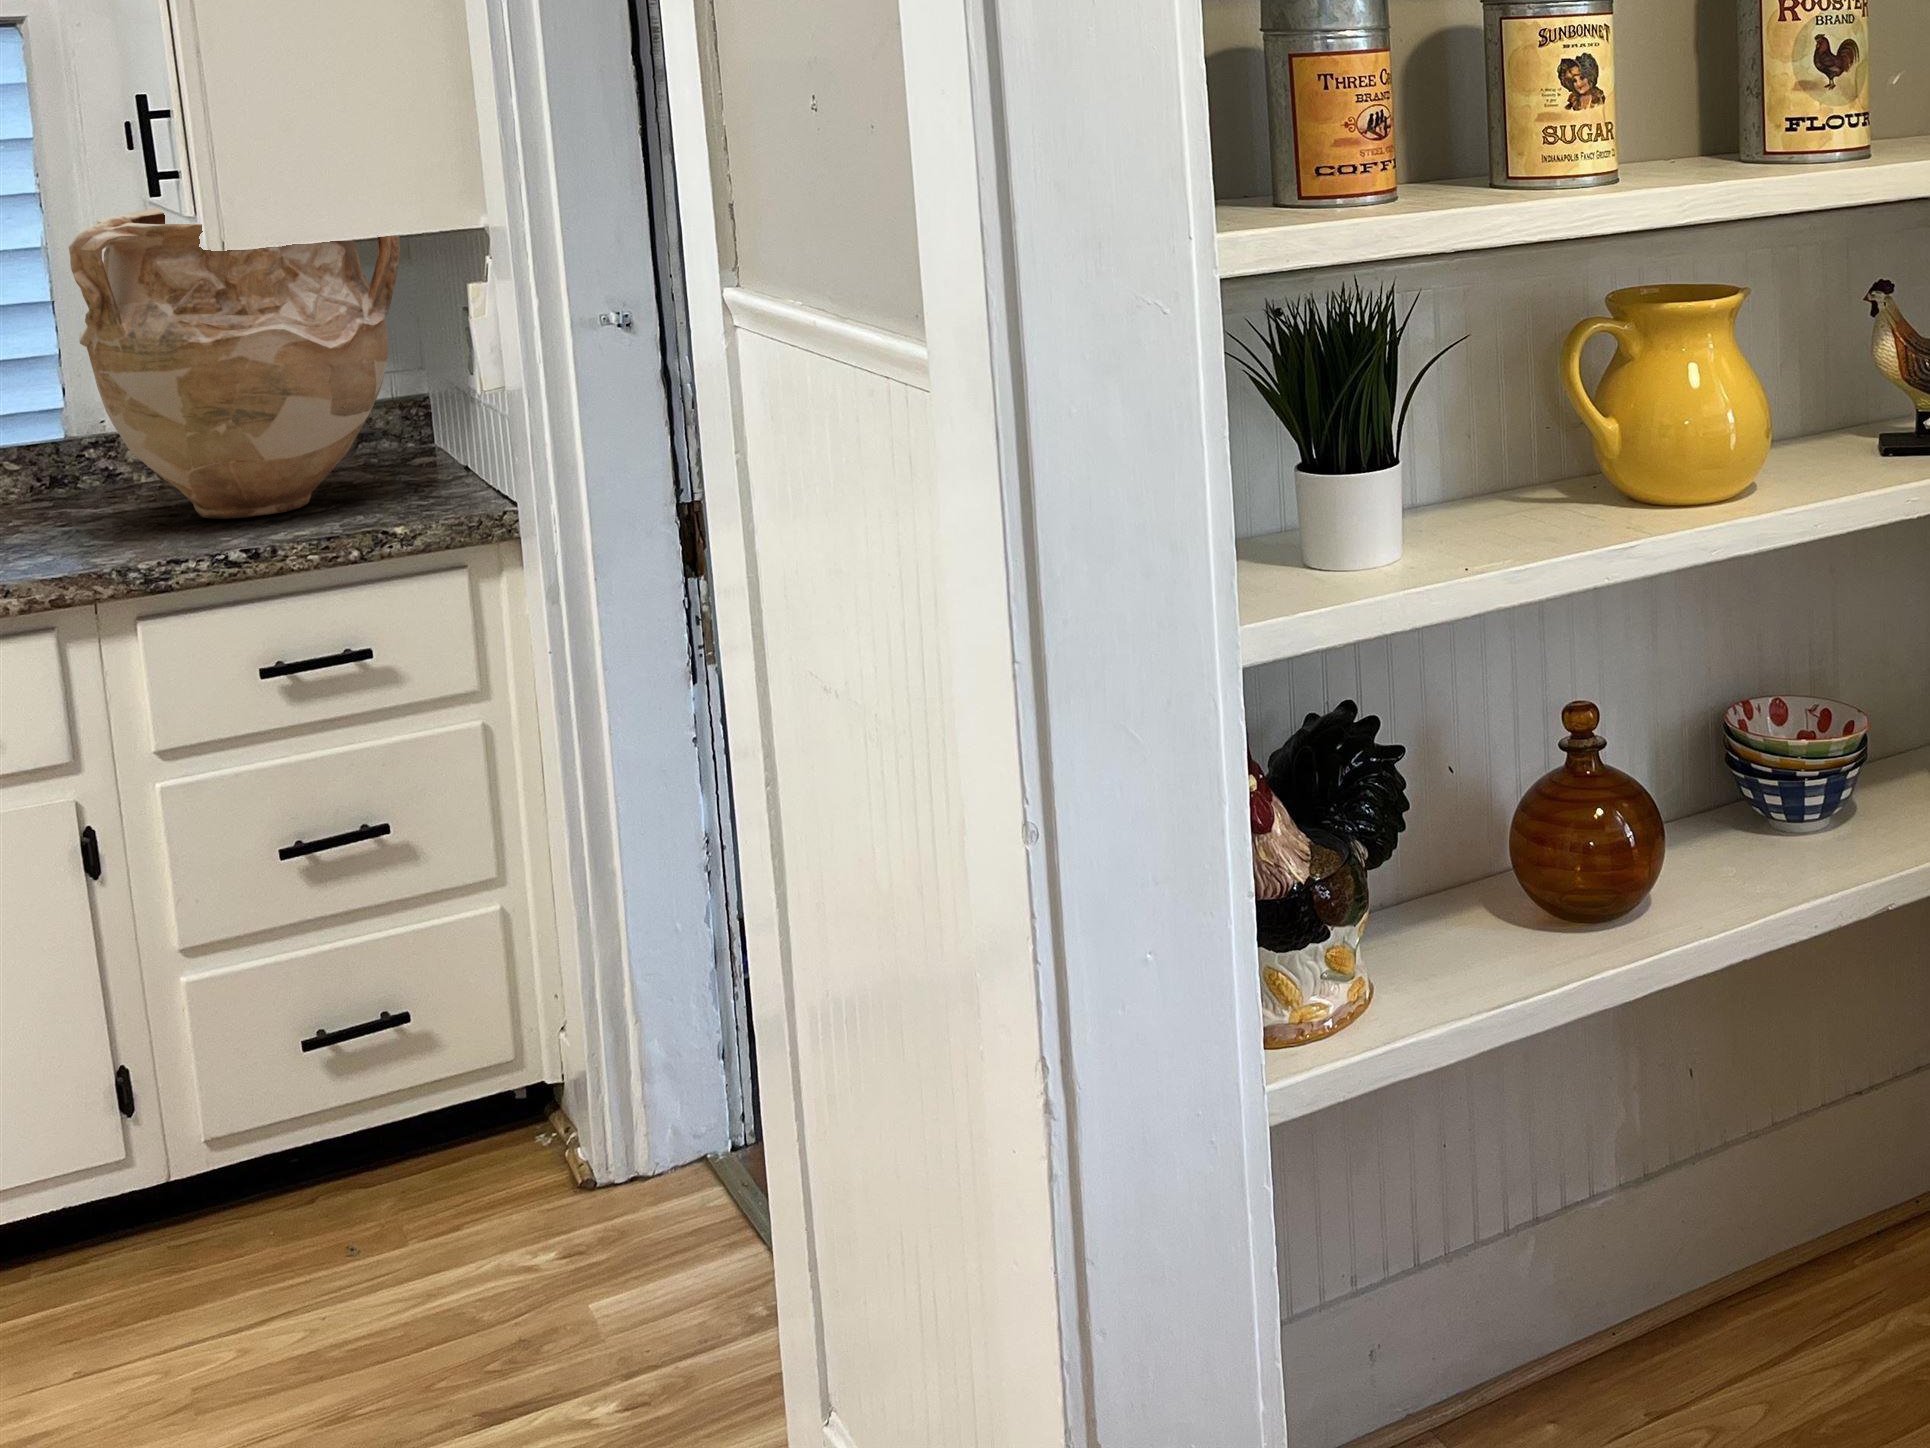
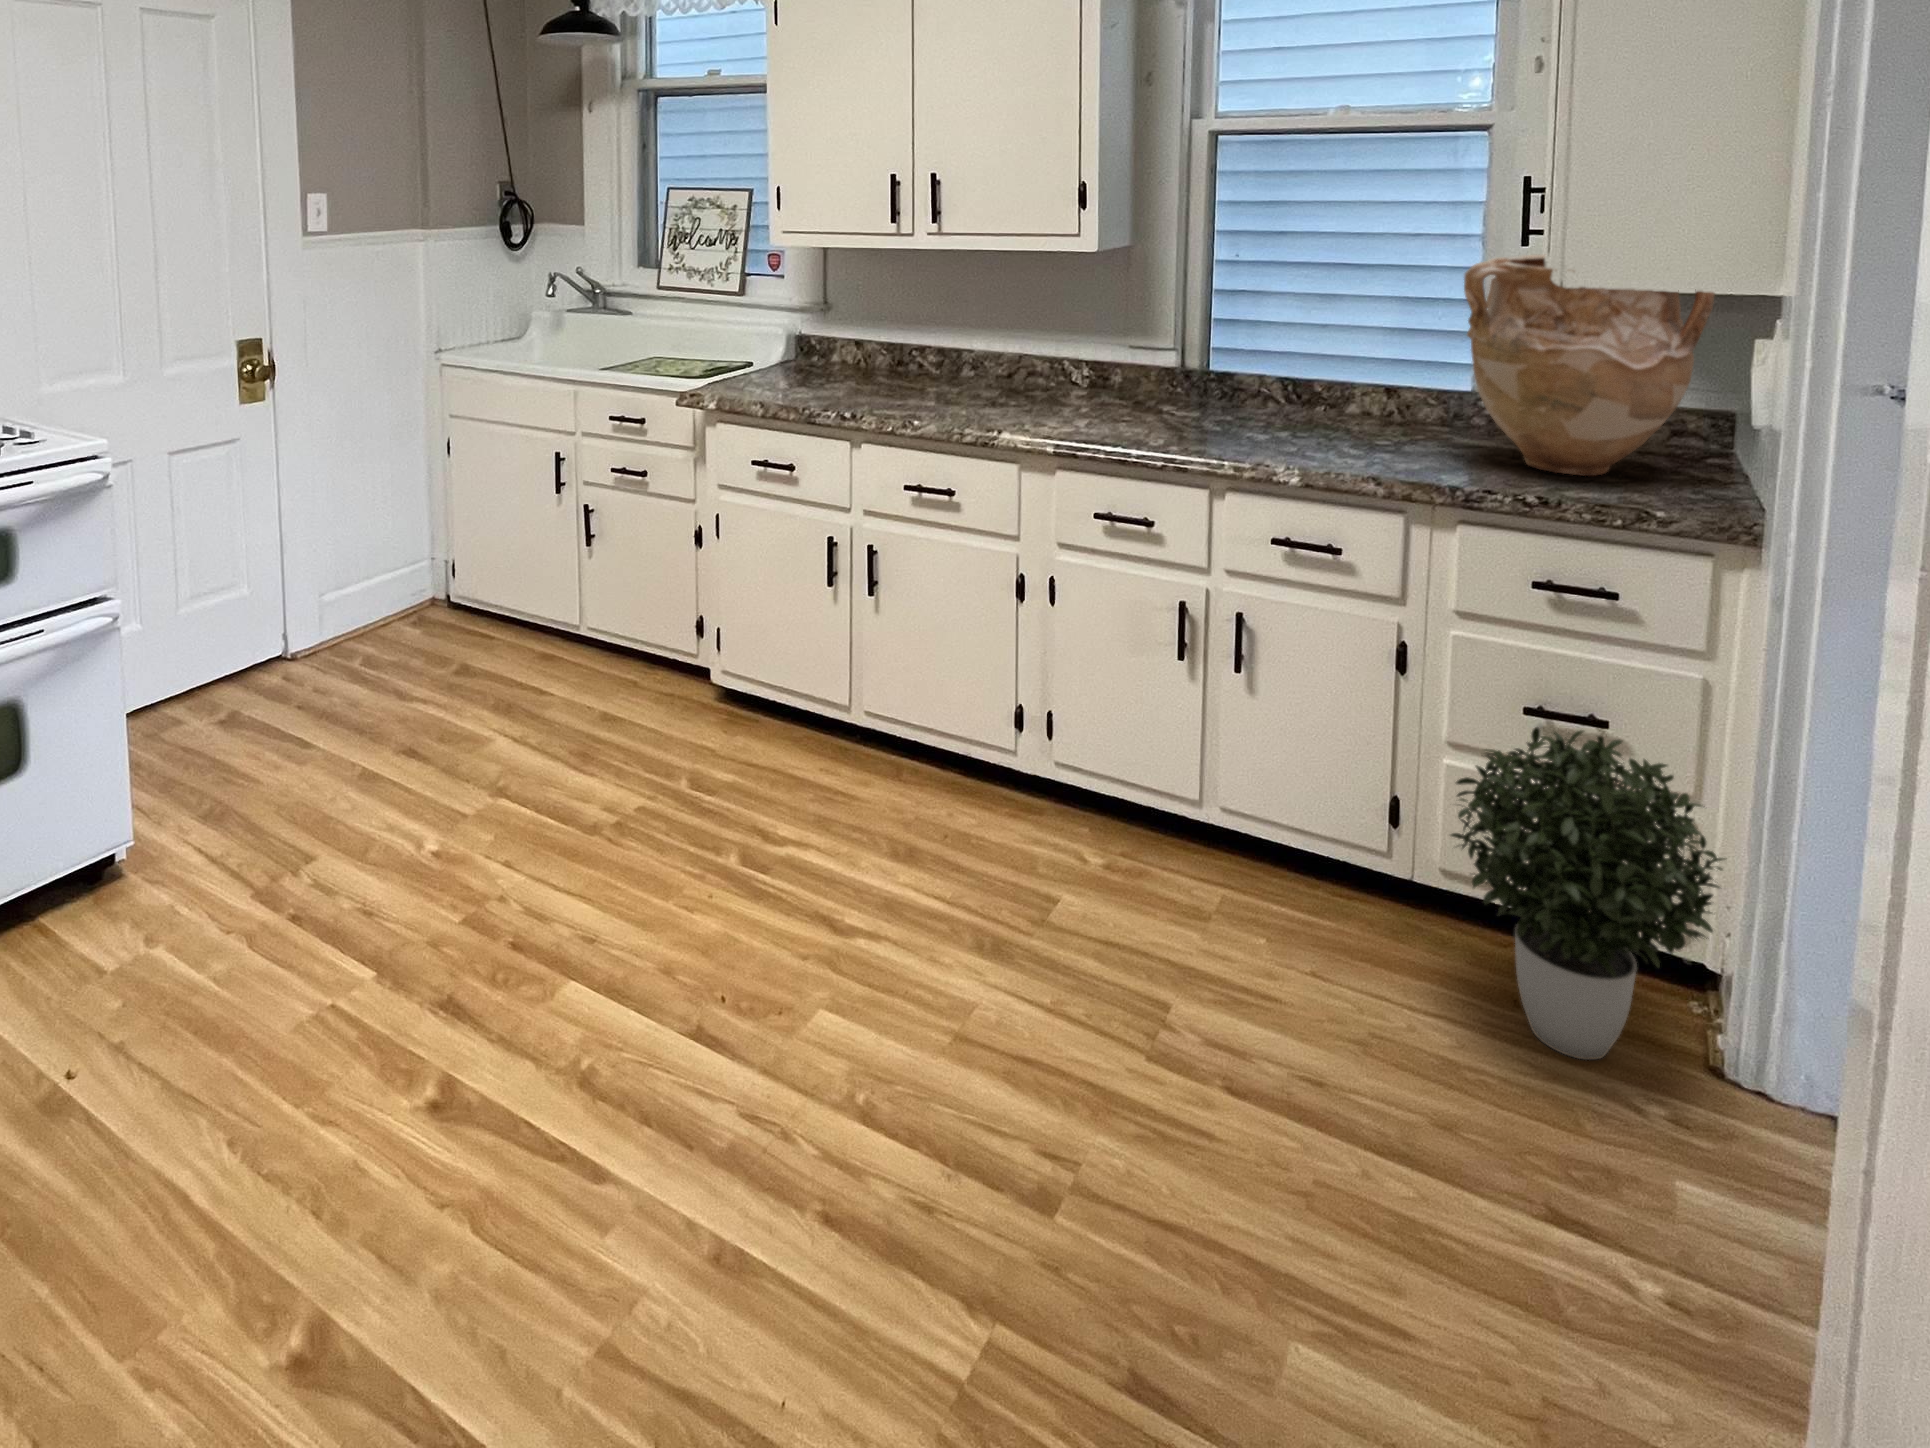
potted plant: none [224,834,561,1270] -> present [1451,727,1724,1060]

